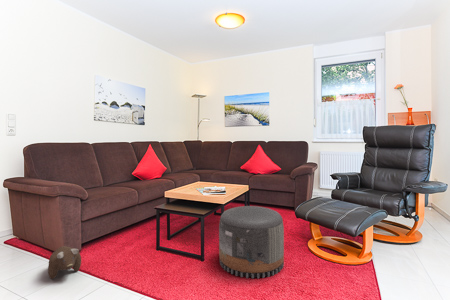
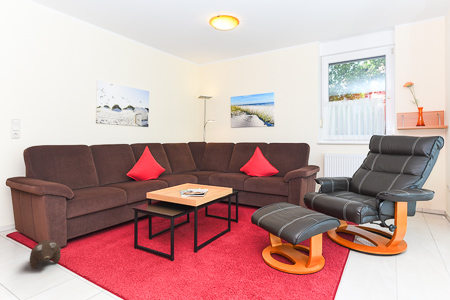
pouf: present [219,206,284,278] -> none [185,210,248,281]

